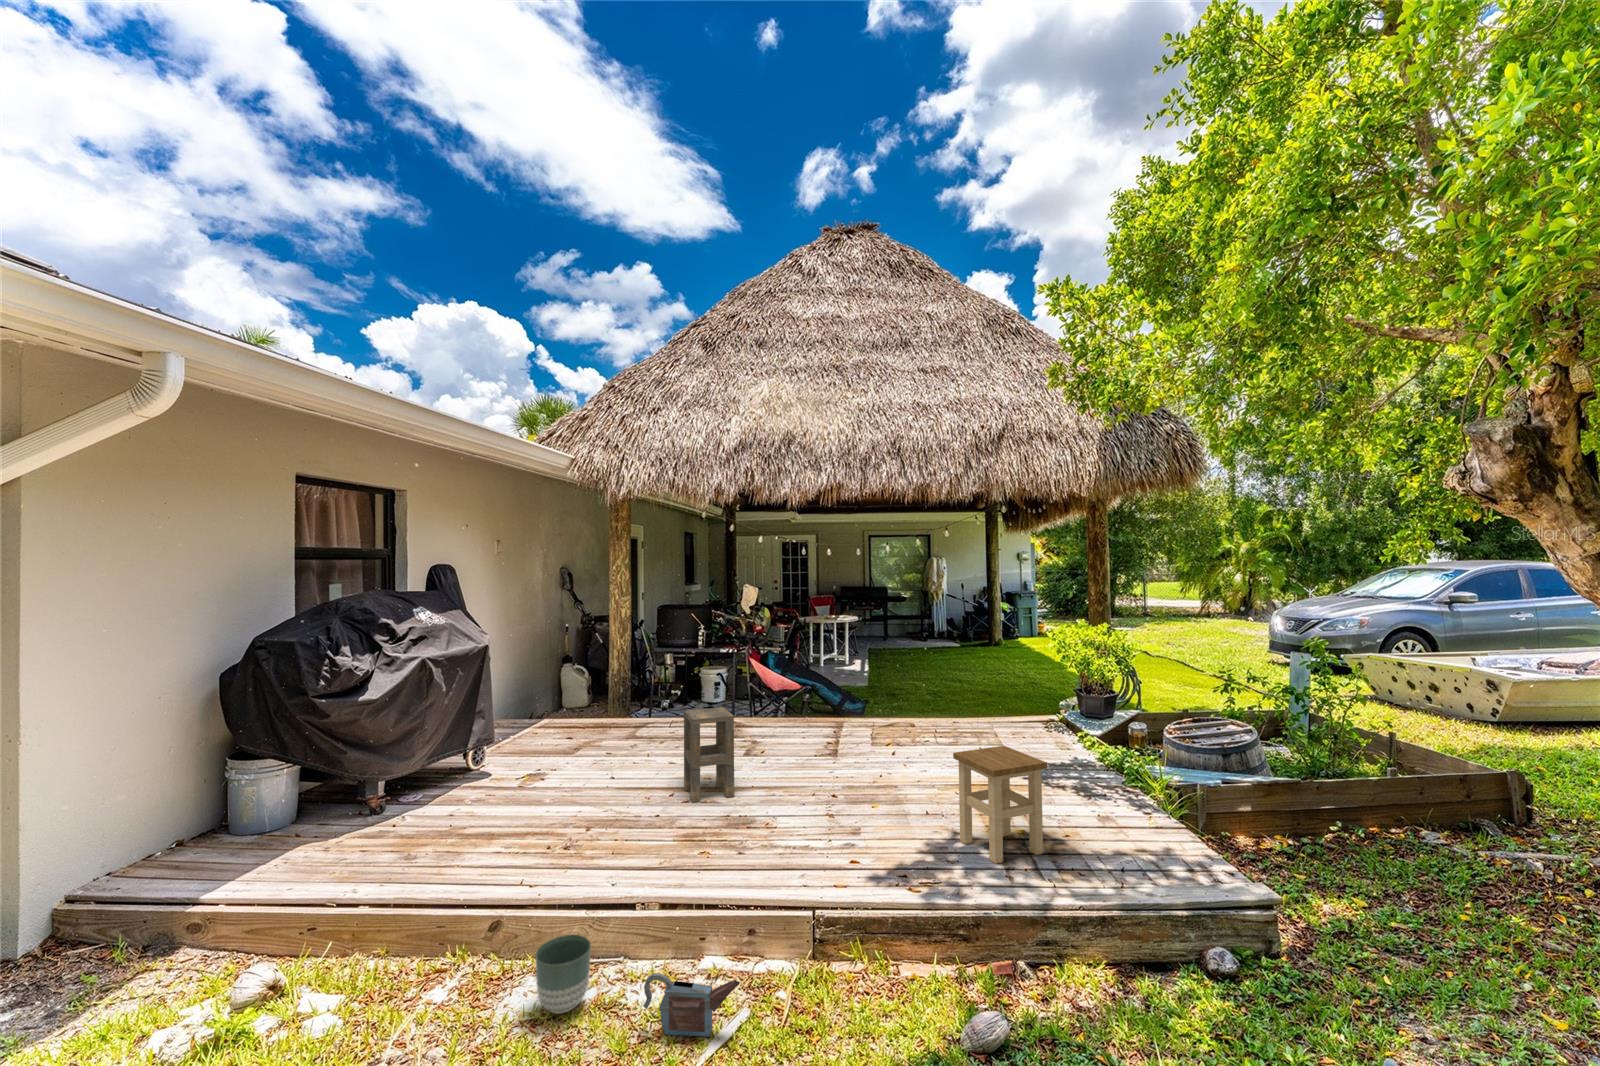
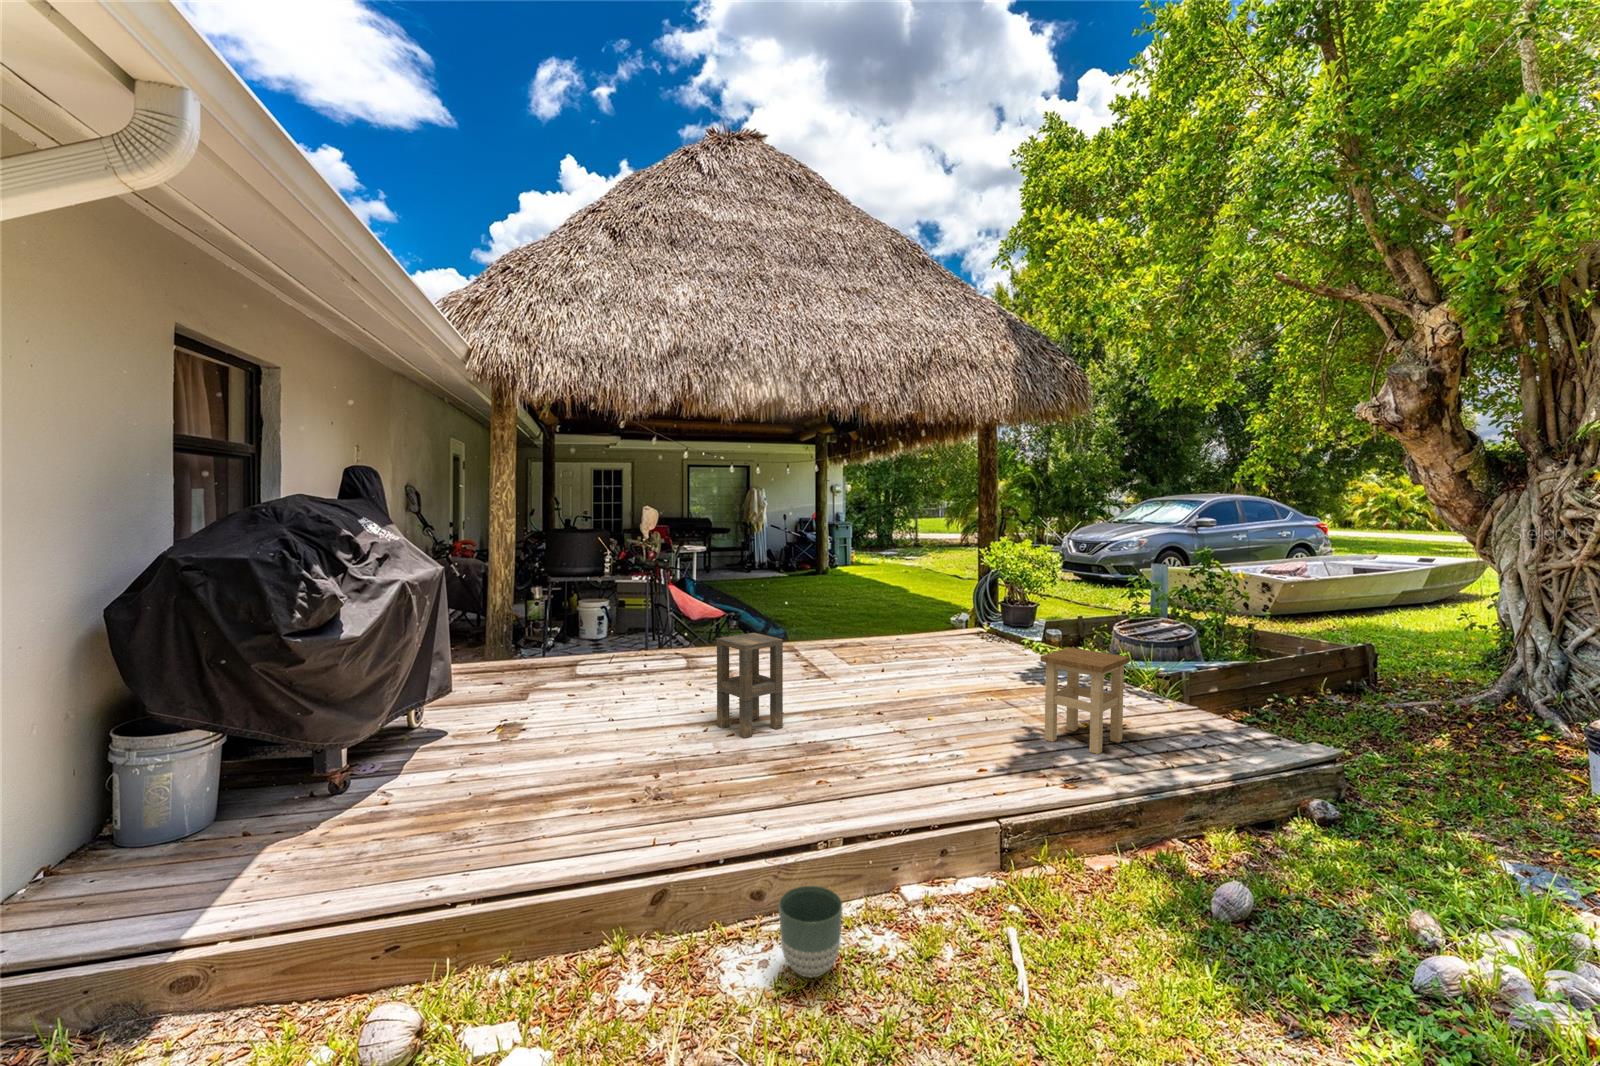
watering can: present [643,973,740,1037] -> none [920,894,1019,969]

